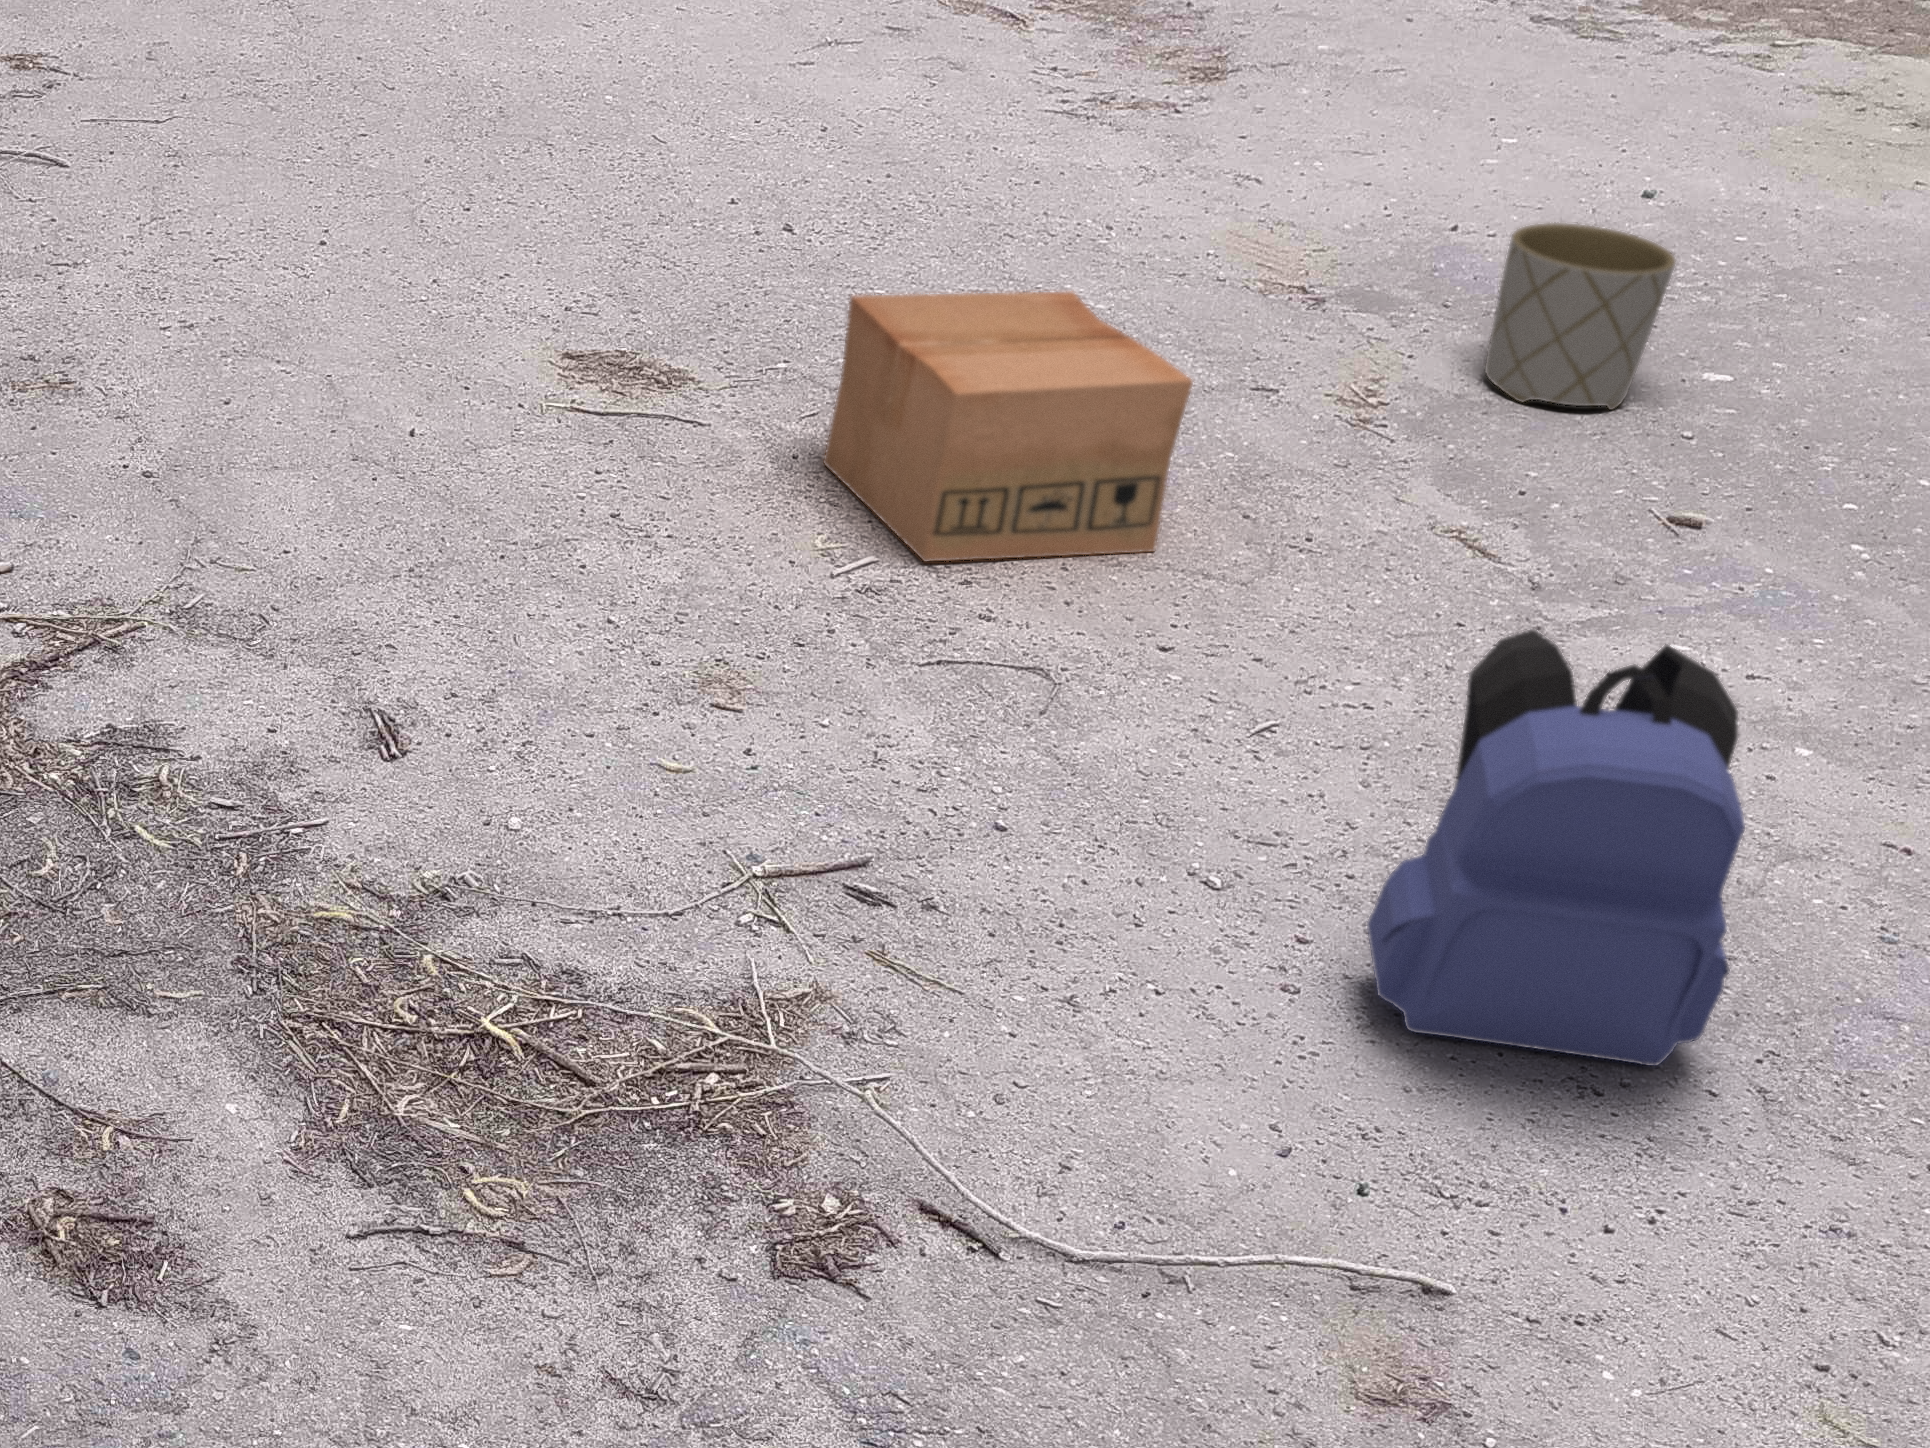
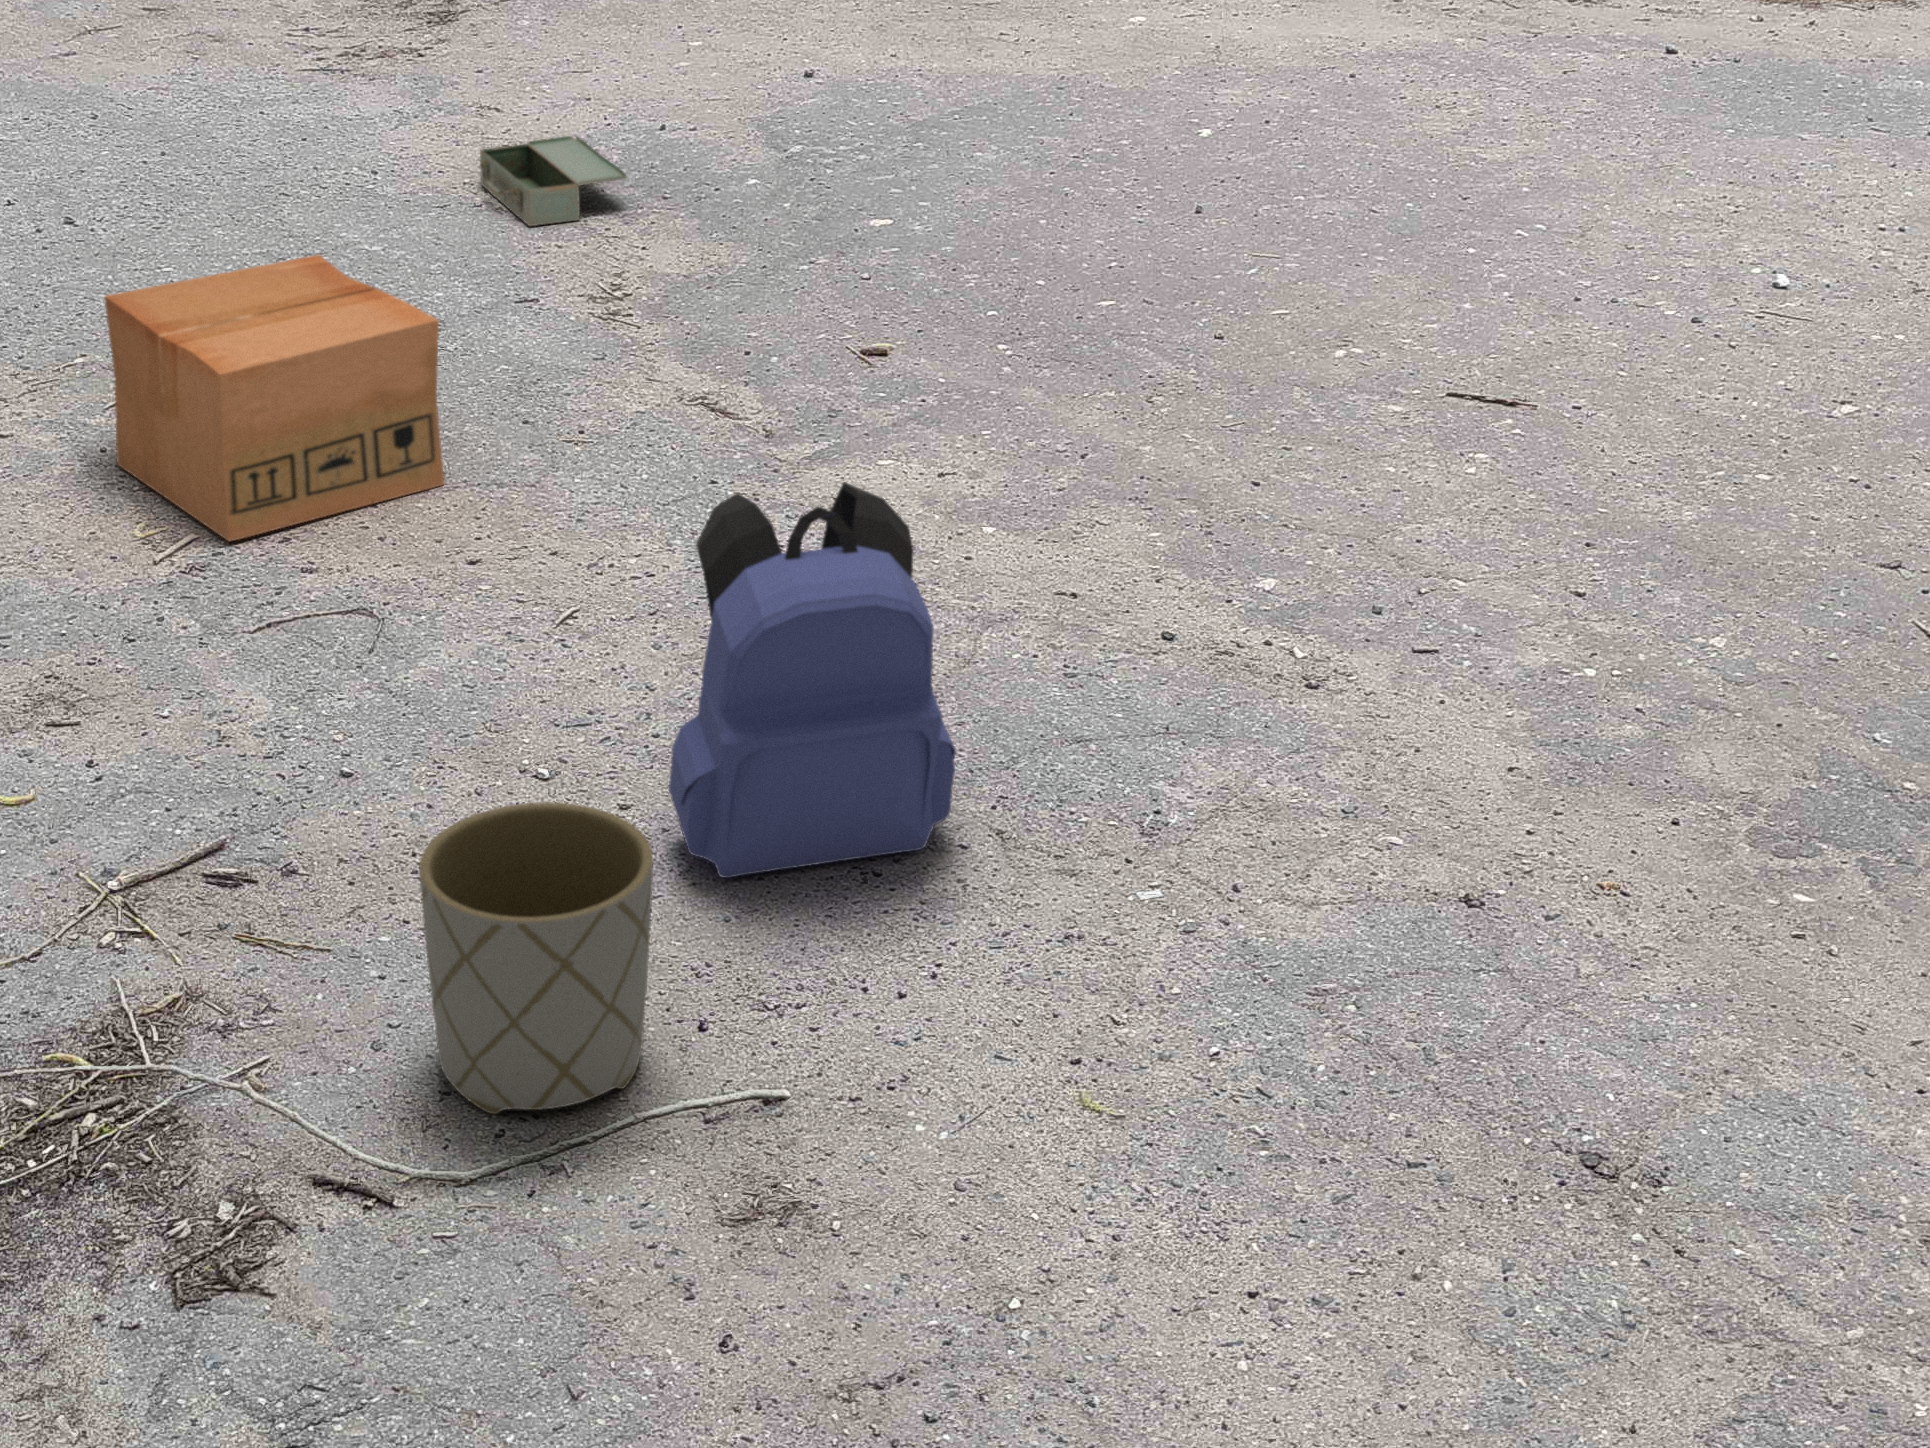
toolbox: none [1239,211,1412,304] -> present [480,136,626,226]
planter: present [1485,223,1675,409] -> present [419,802,653,1114]

